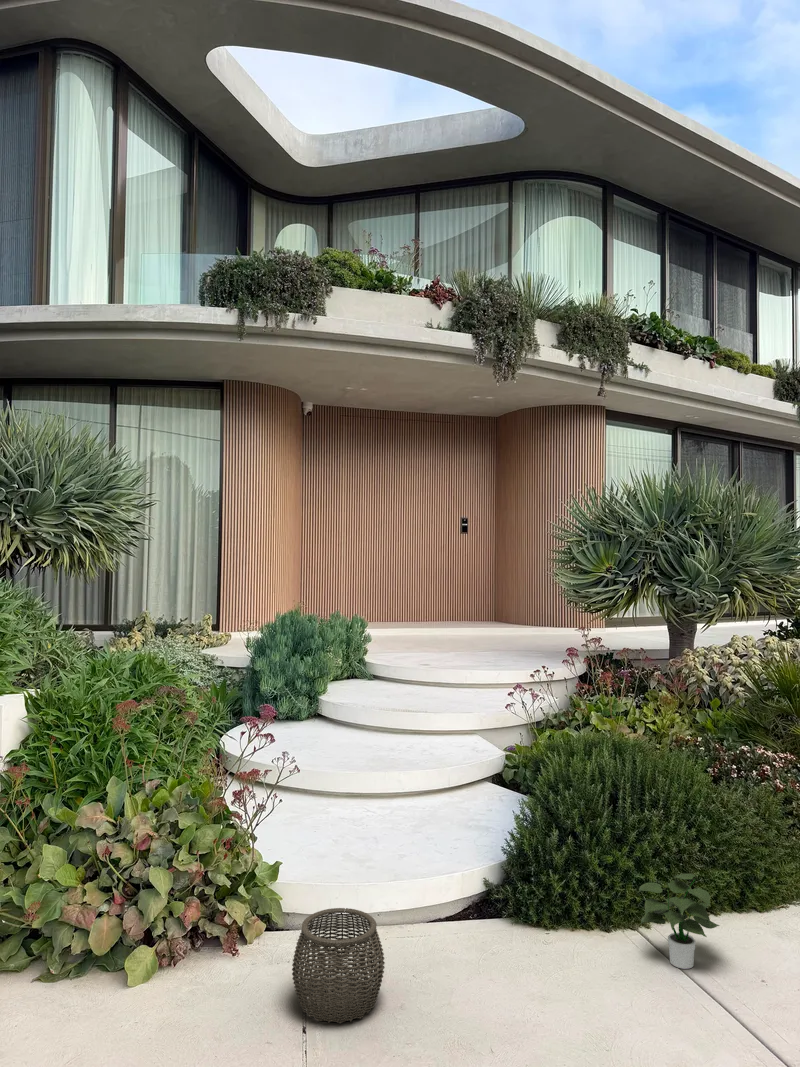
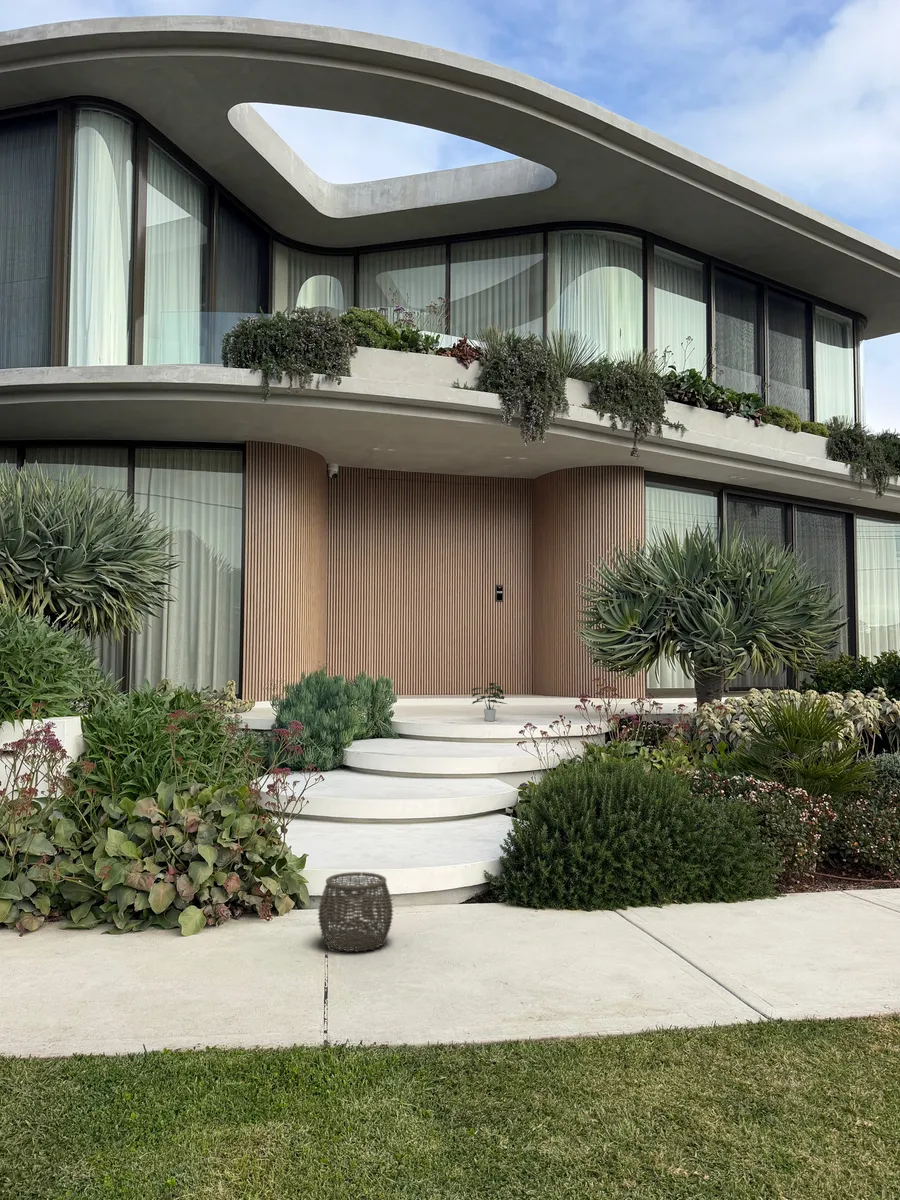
potted plant: present [638,874,719,969] -> present [472,683,506,721]

